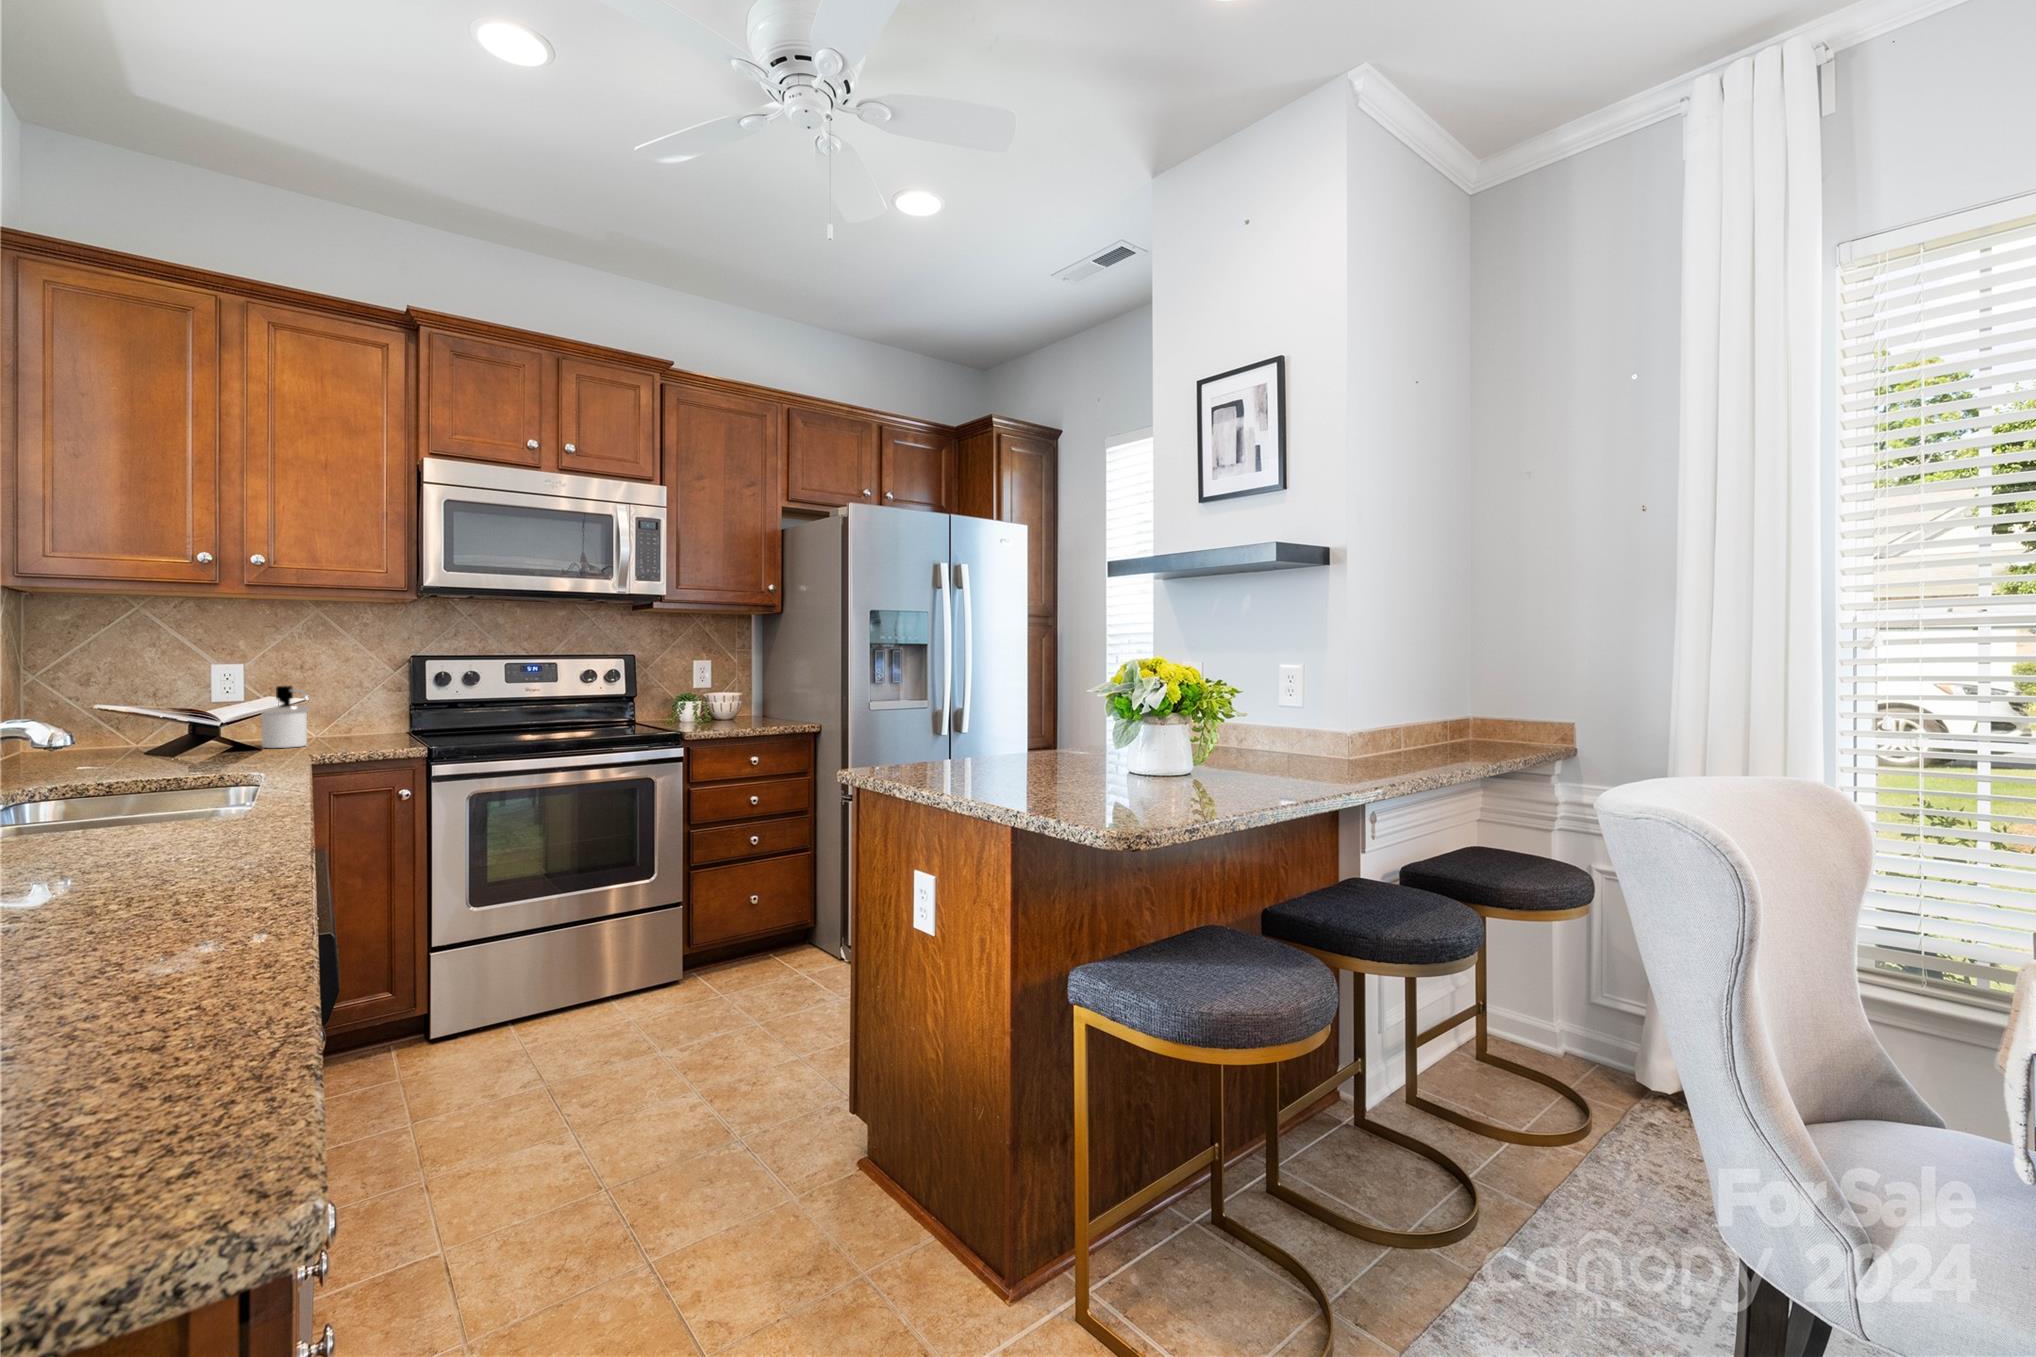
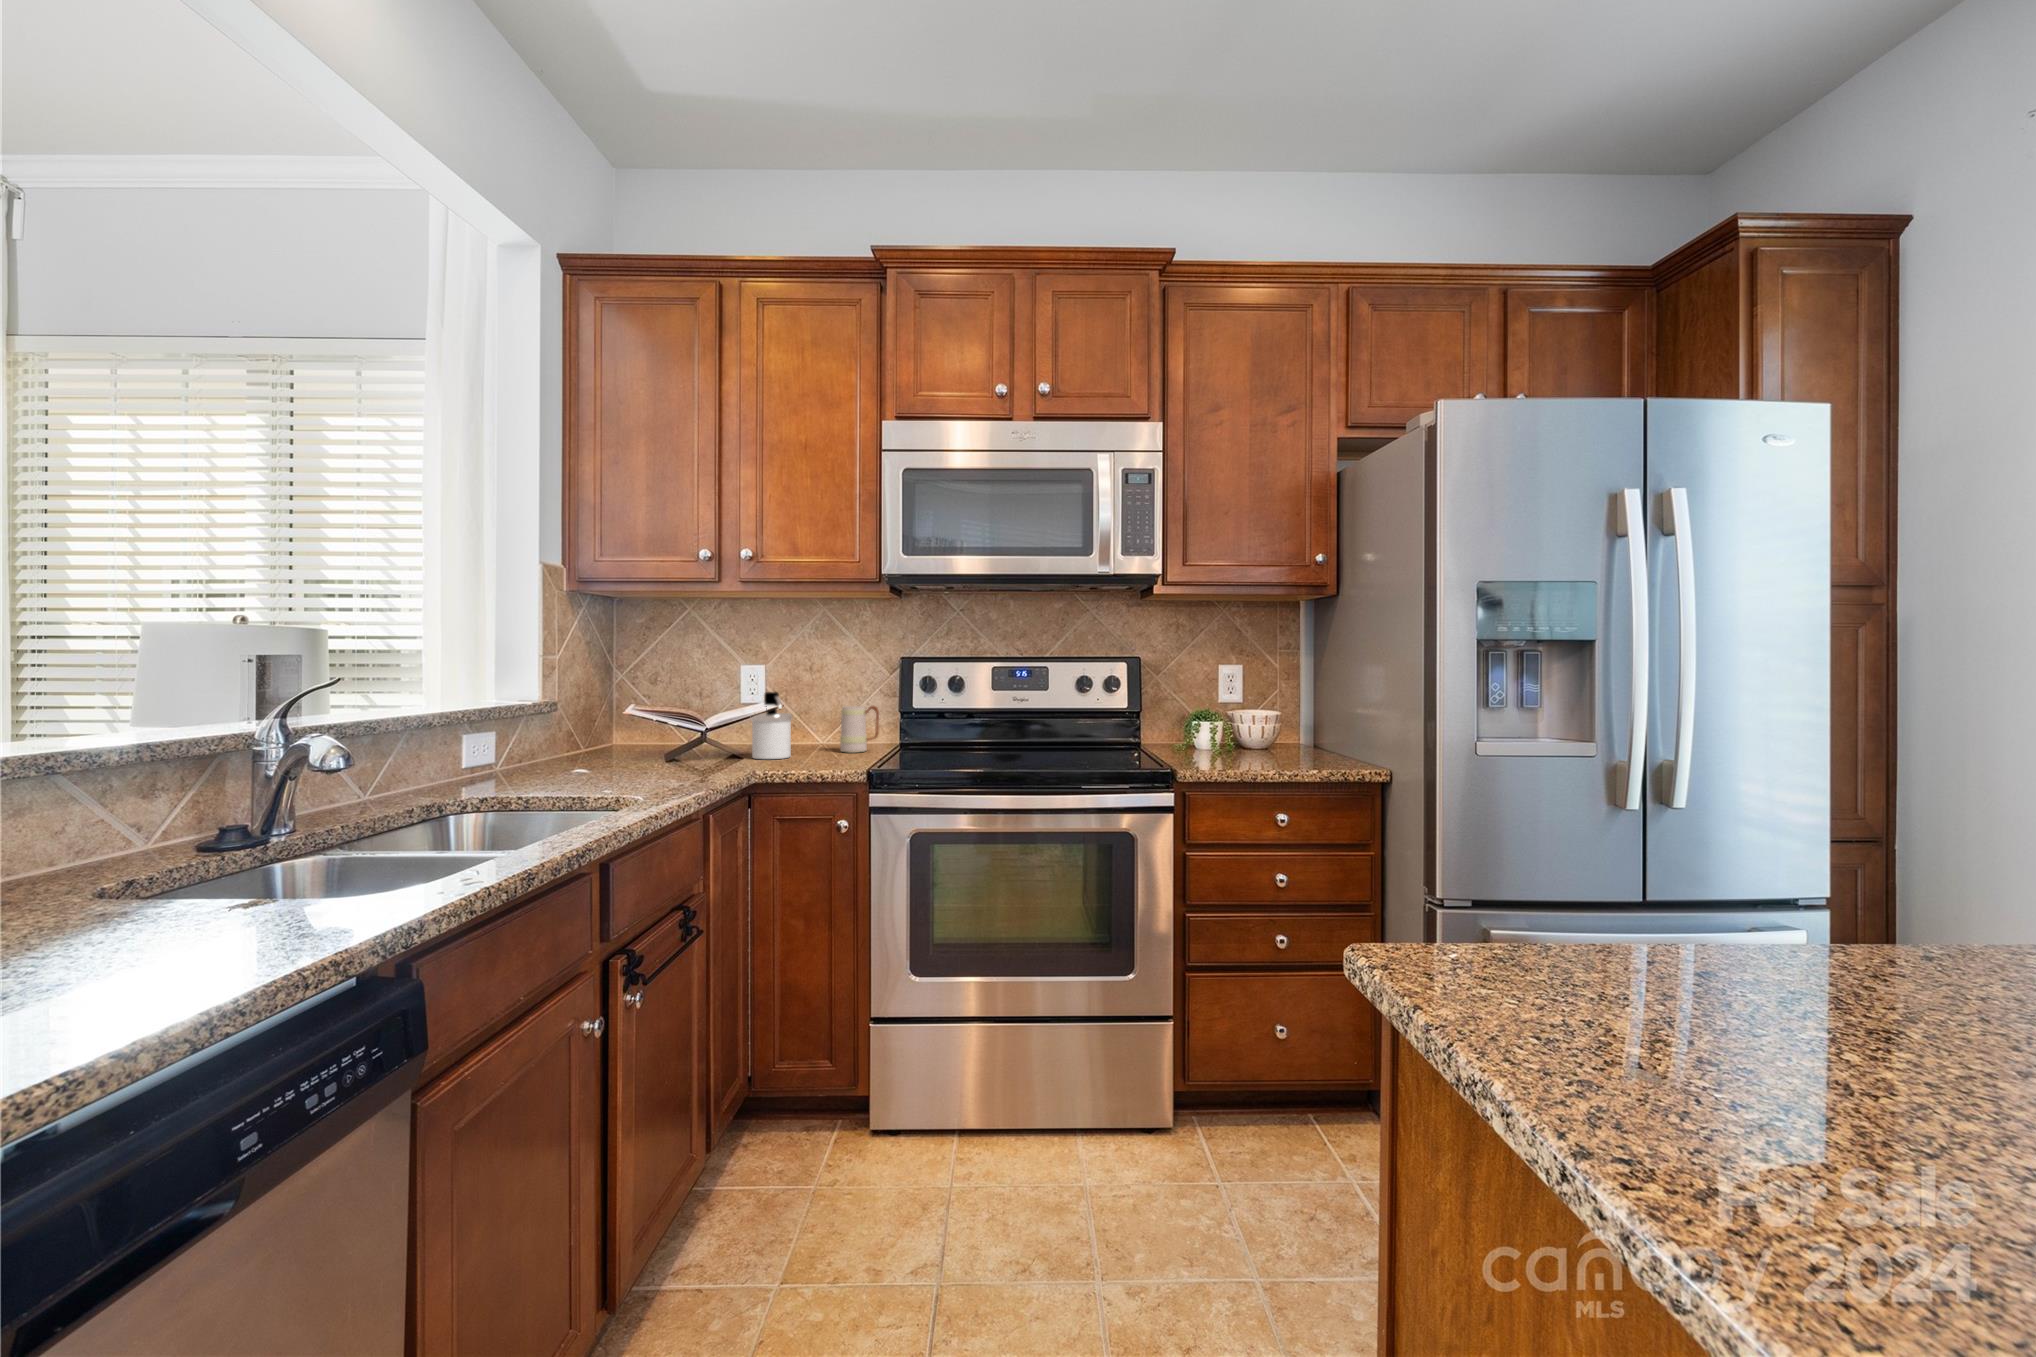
mug: none [349,697,393,740] -> present [840,705,879,753]

